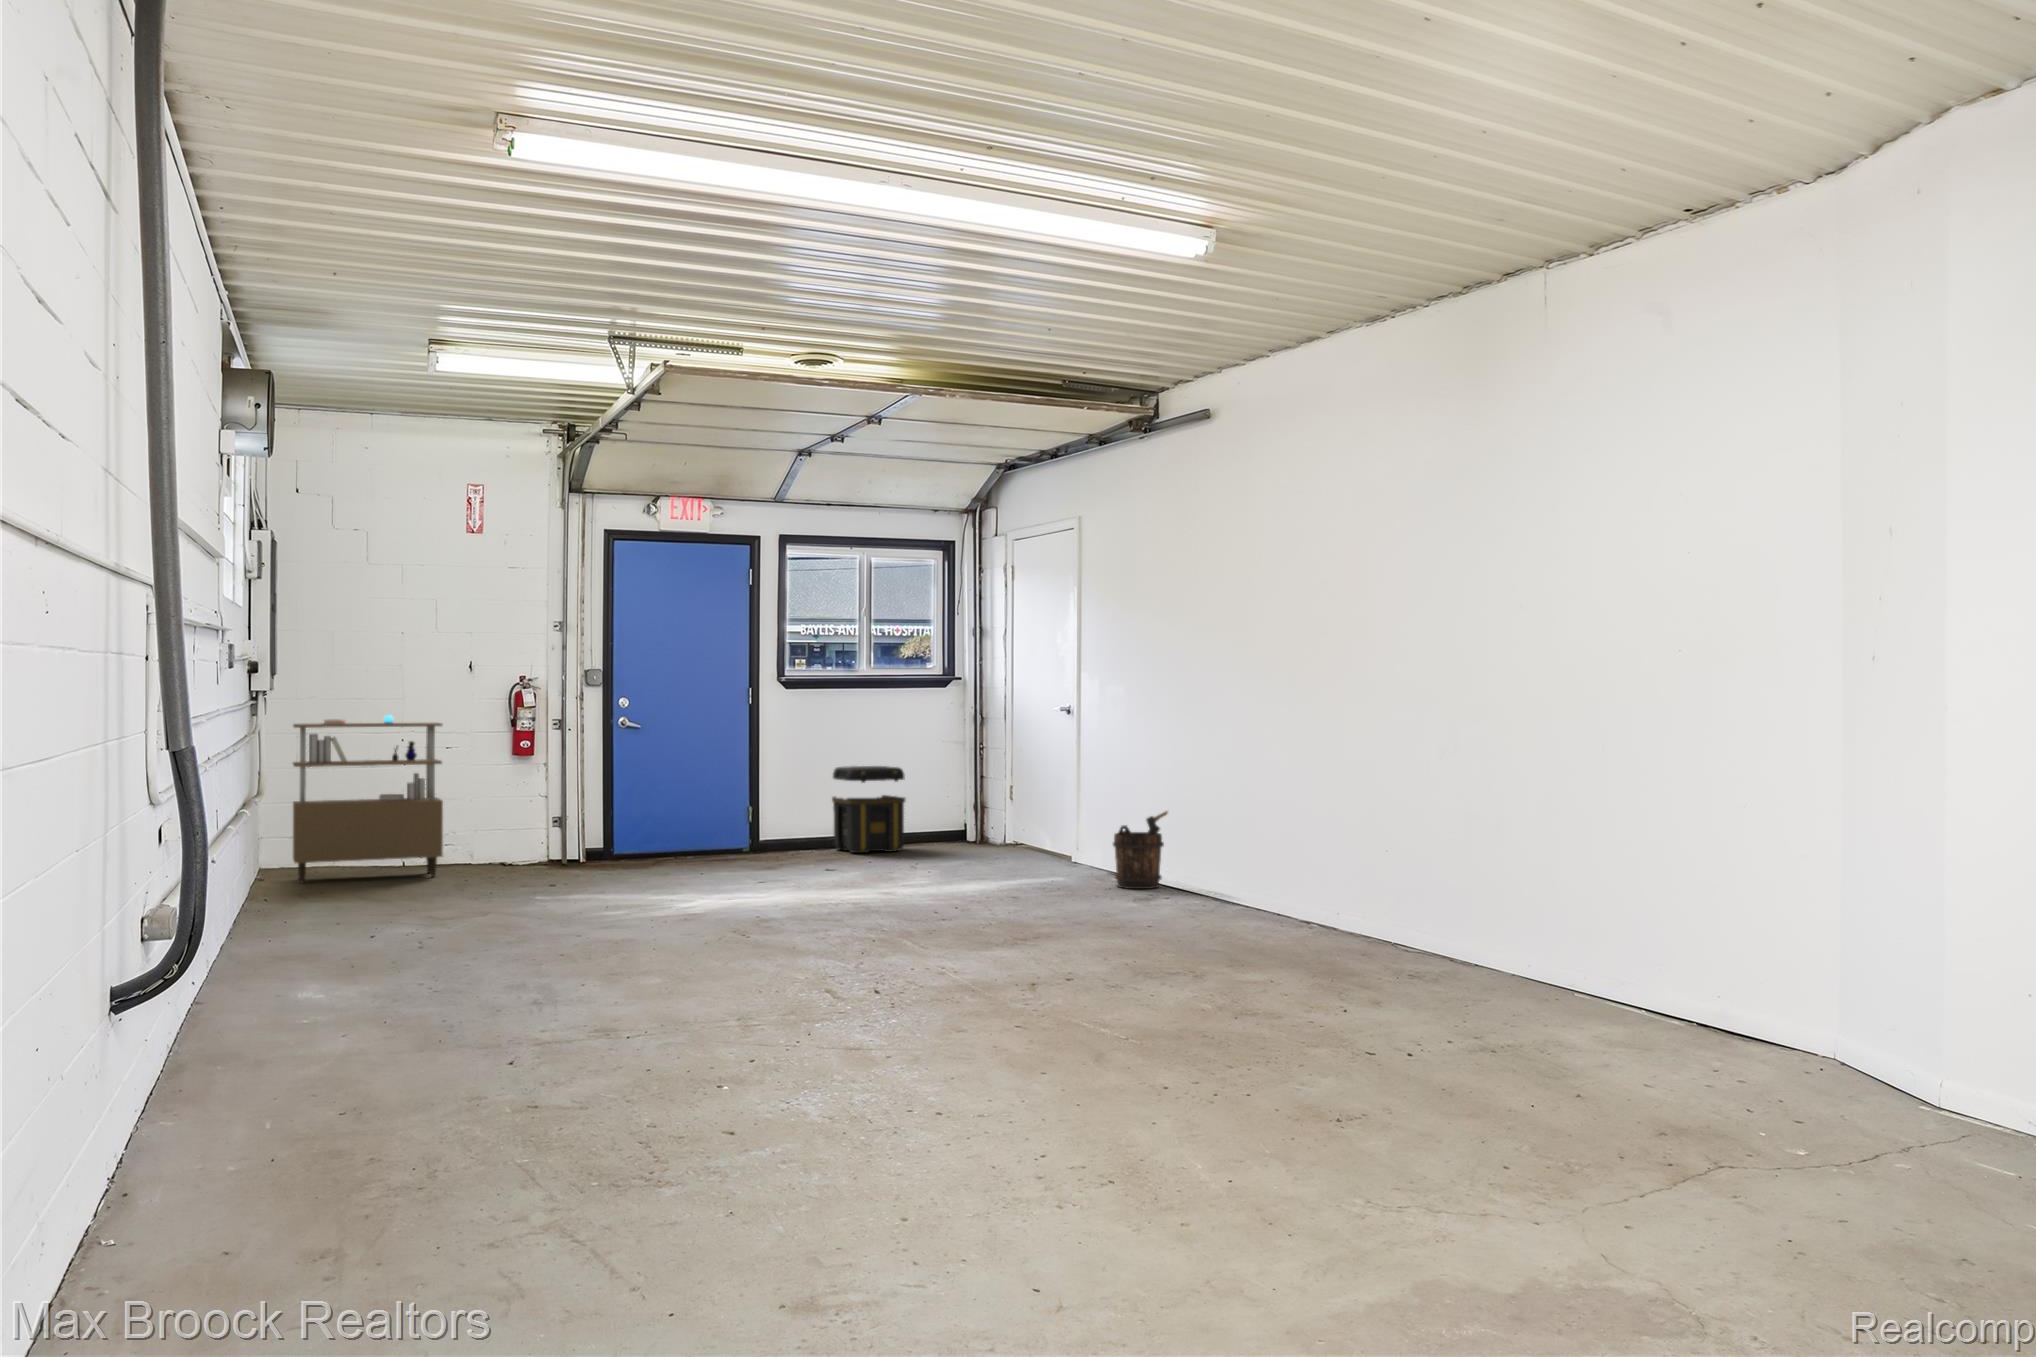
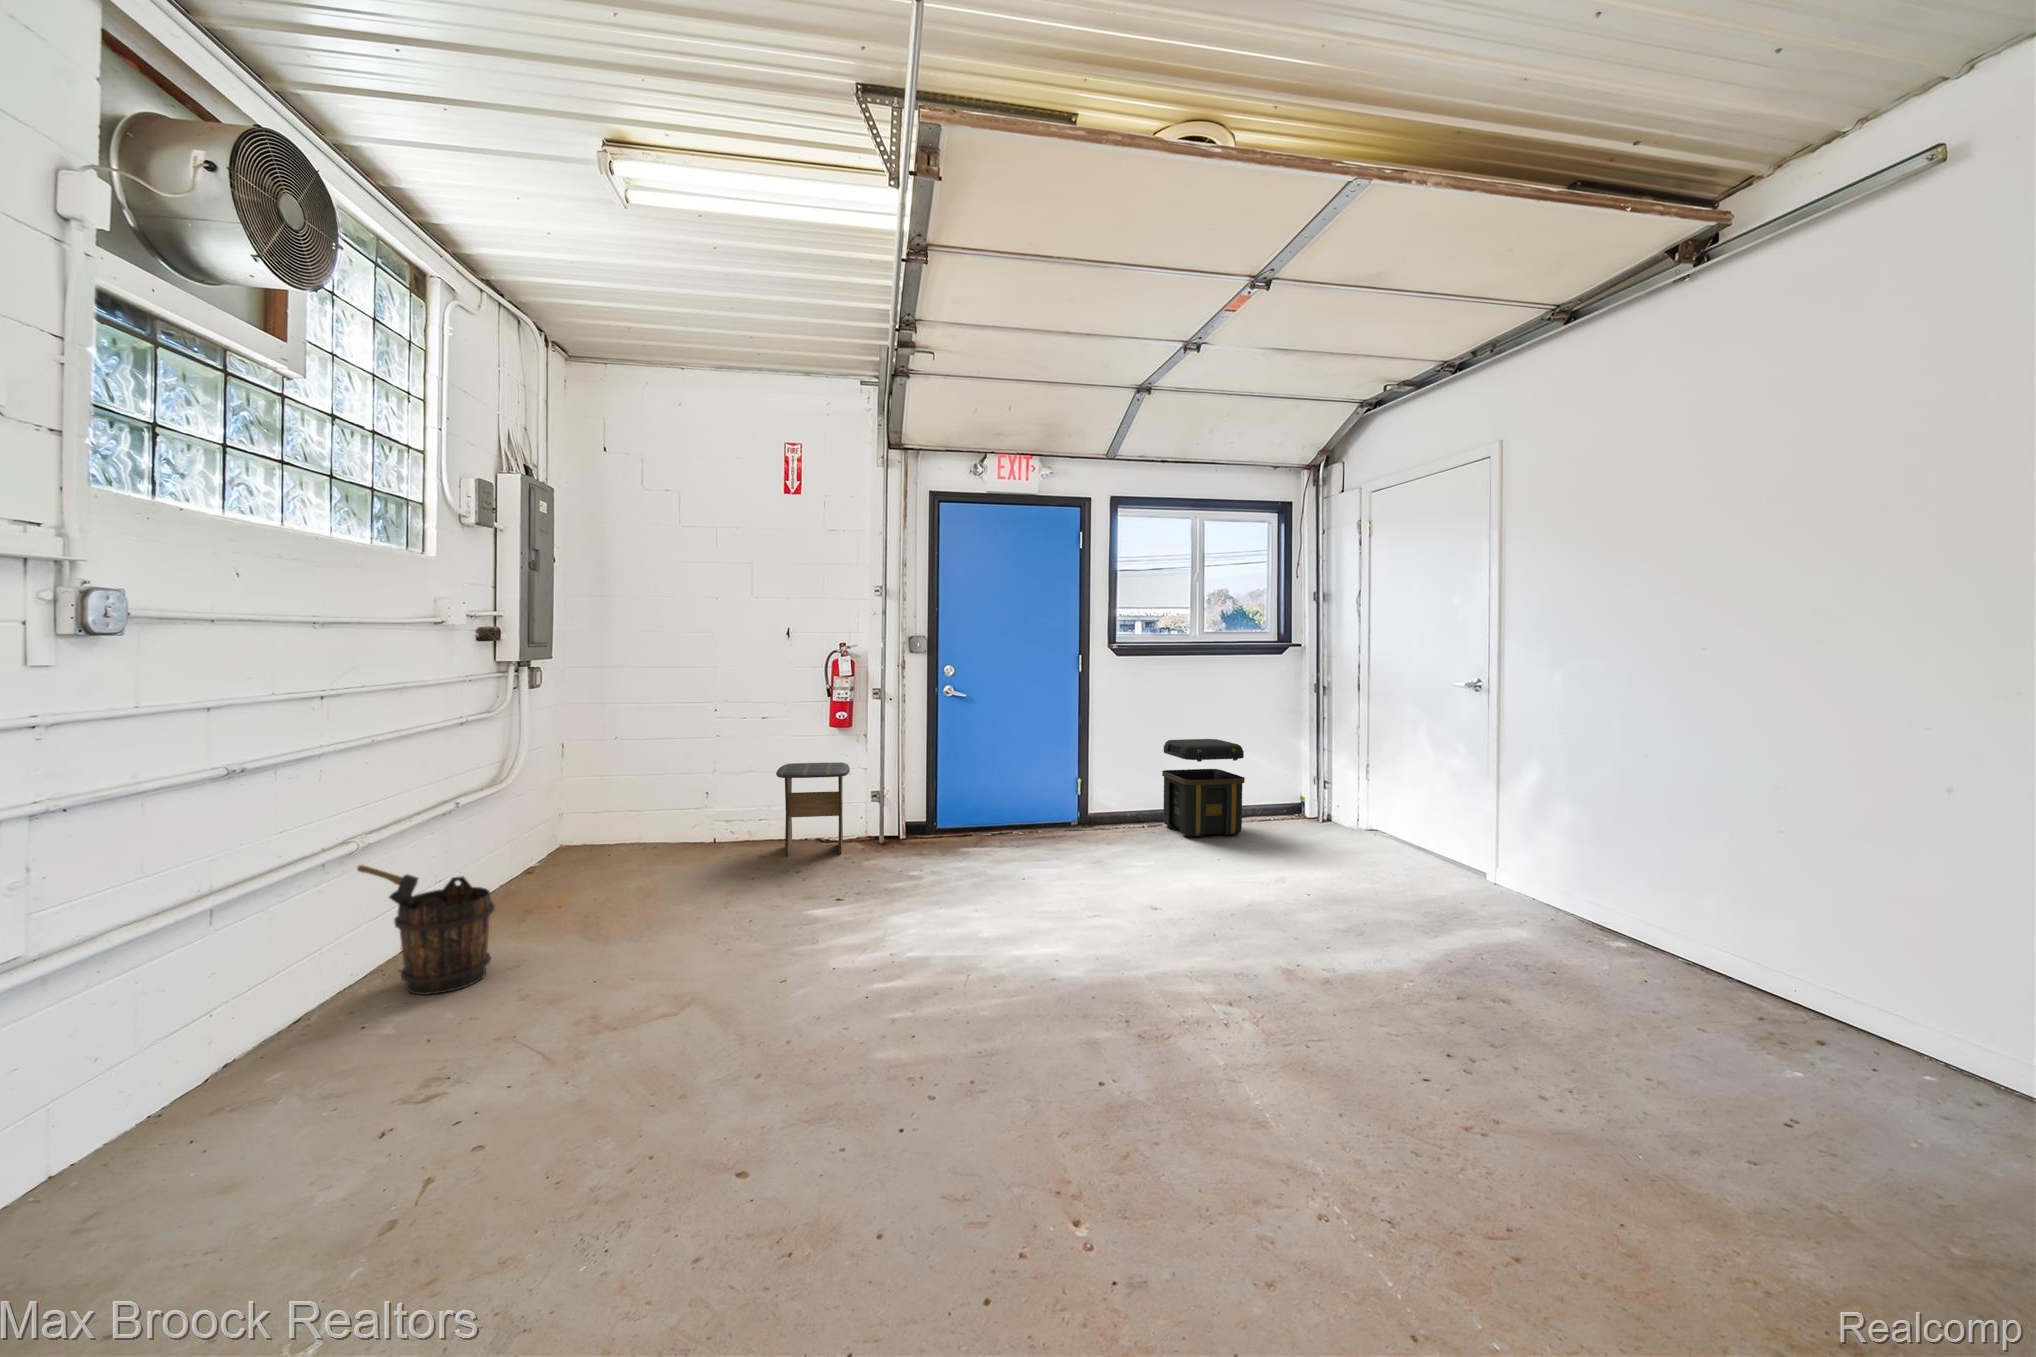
shelving unit: present [293,715,443,883] -> none [572,686,745,872]
stool: none [467,789,539,872] -> present [776,763,850,856]
bucket: present [1113,811,1168,889] -> present [357,865,495,995]

